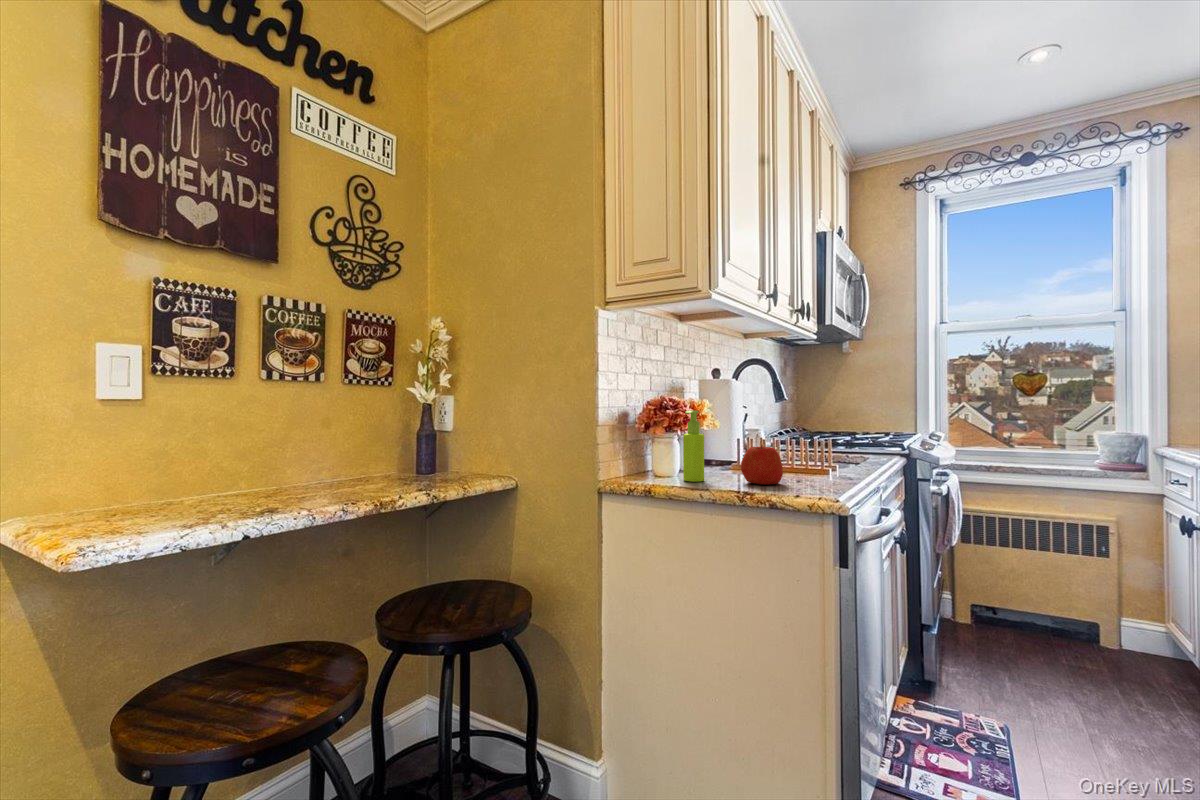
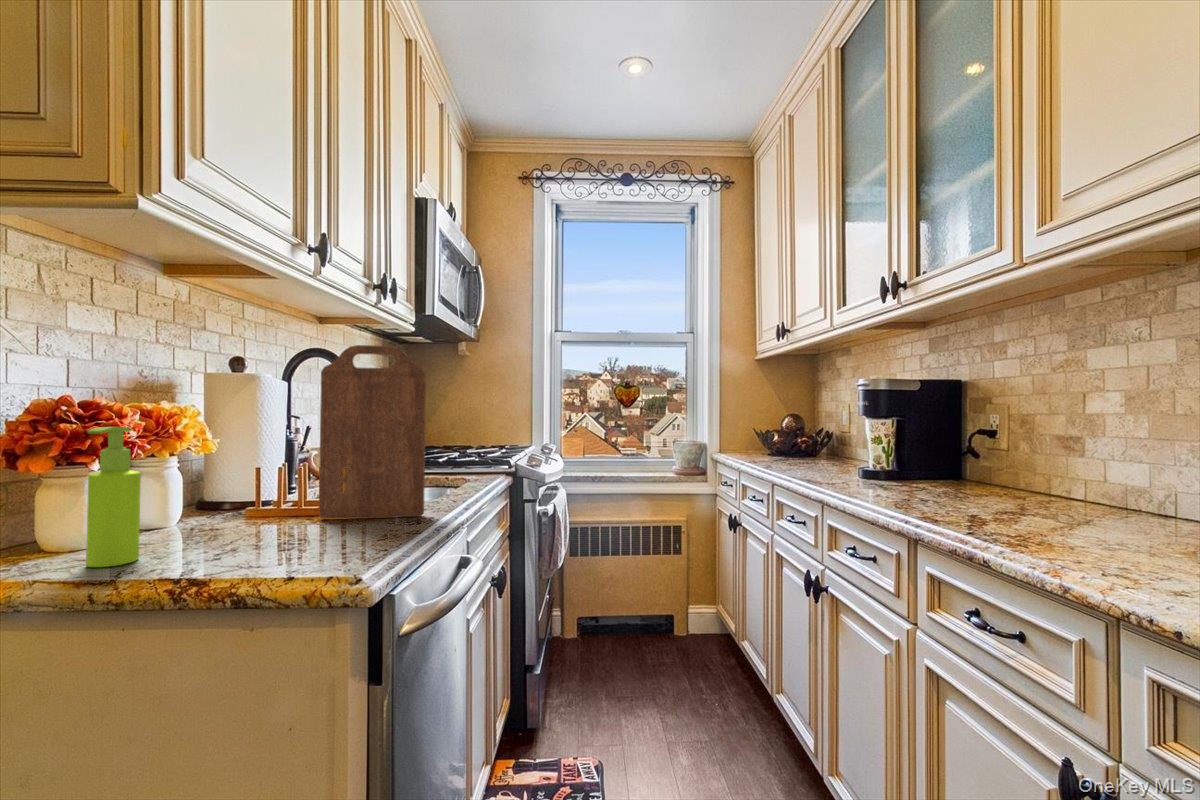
cutting board: none [780,357,851,474] -> present [319,345,426,518]
apple: present [741,445,783,485] -> none [209,487,294,560]

